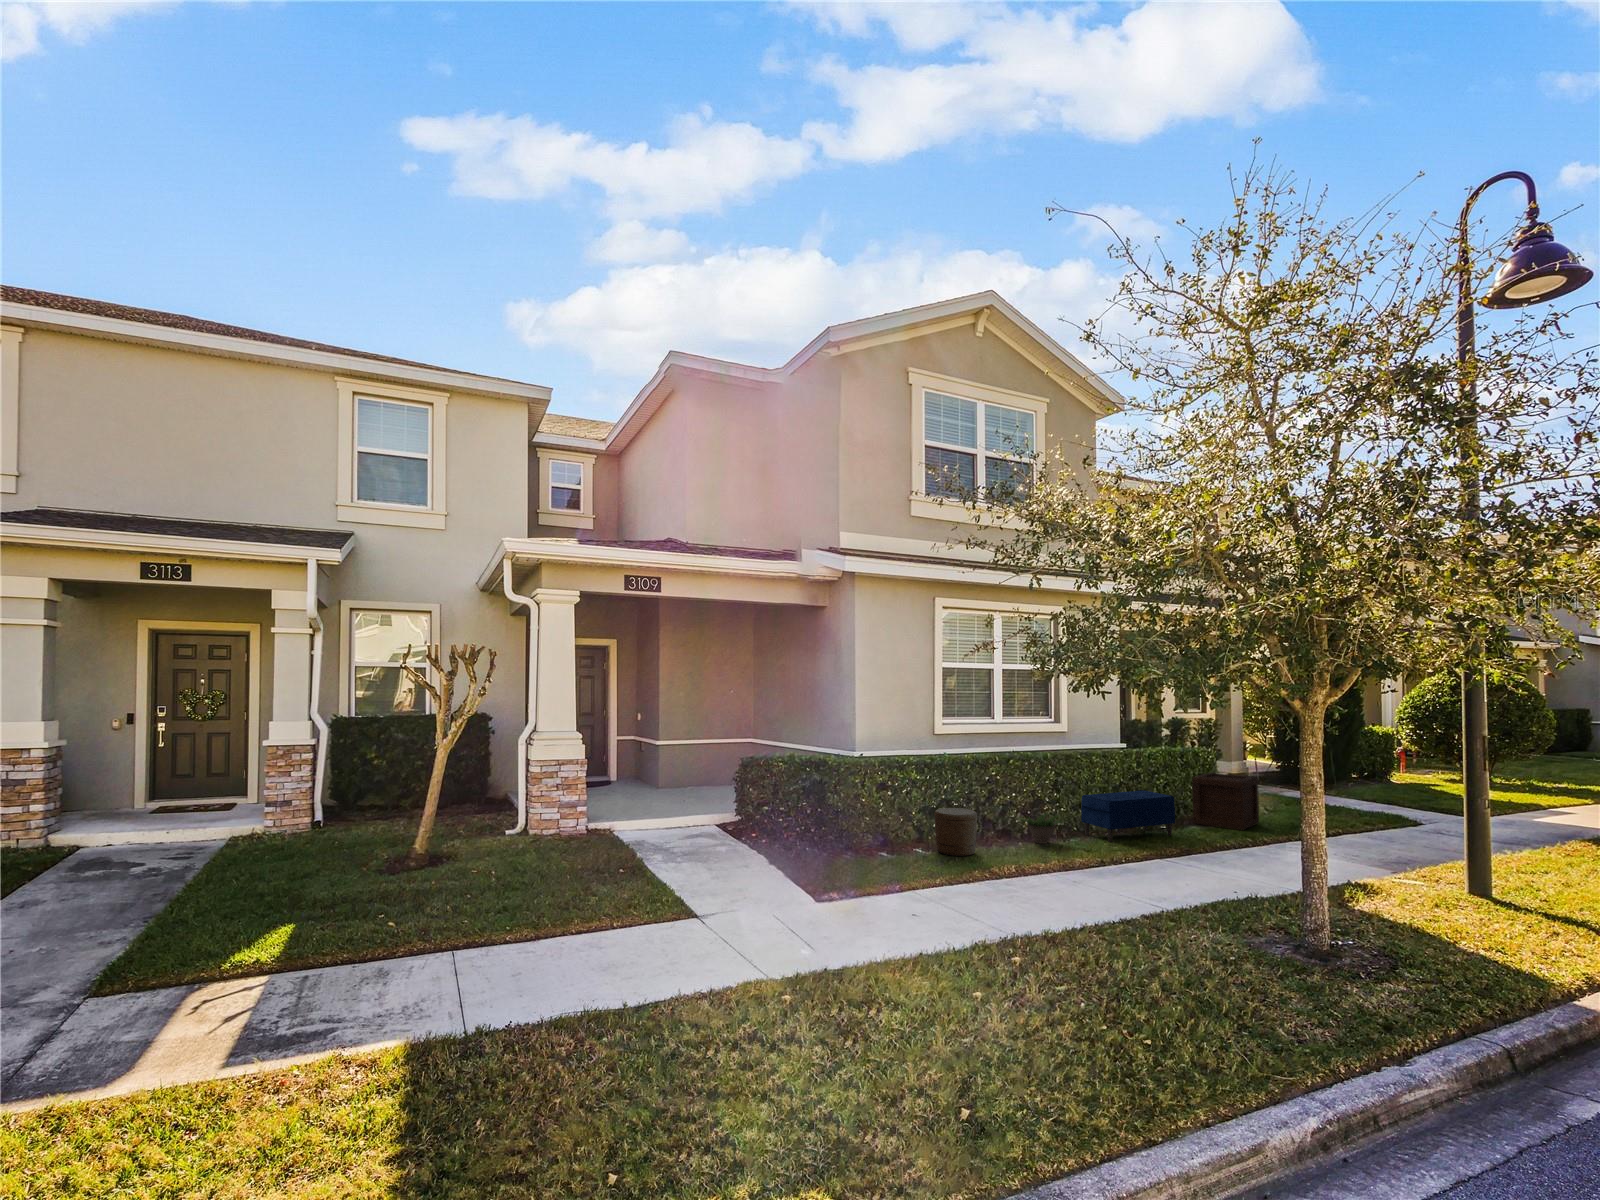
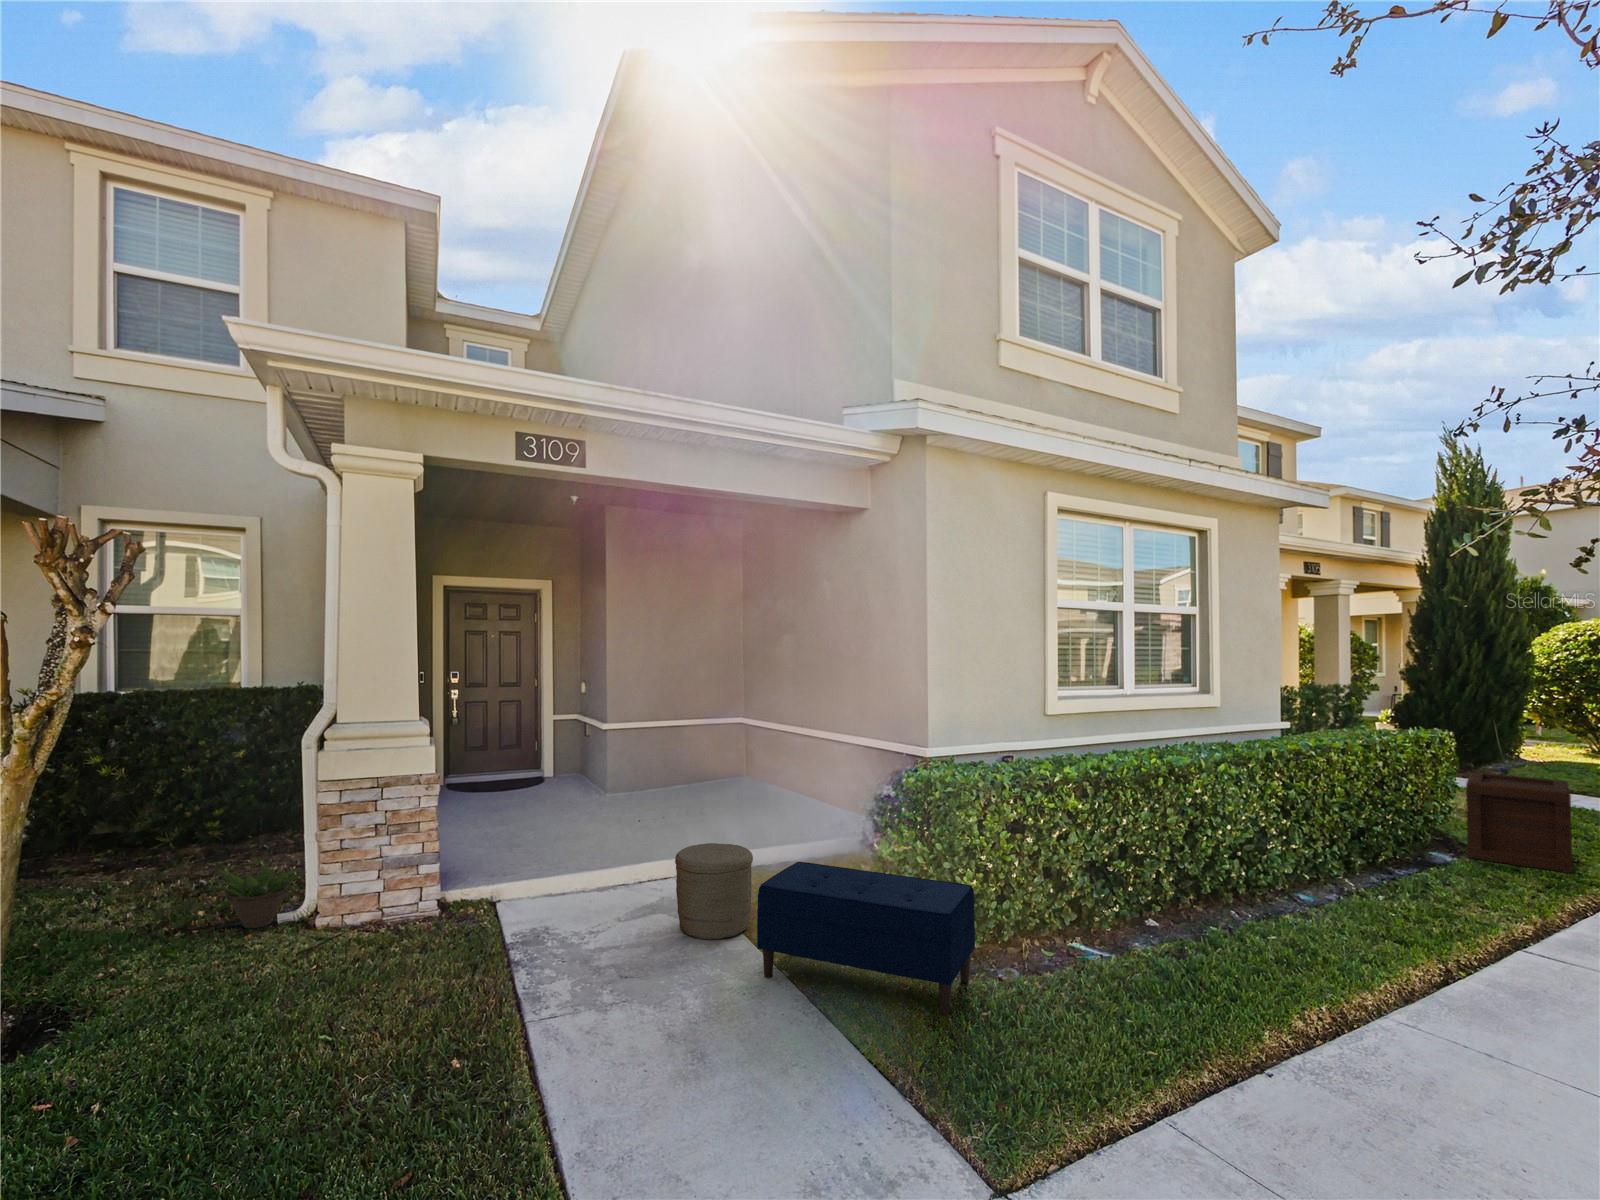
bench: present [1081,790,1175,842] -> present [757,862,975,1015]
woven basket: present [934,808,977,856] -> present [675,843,753,940]
decorative plant: present [1022,814,1061,844] -> present [212,867,305,928]

